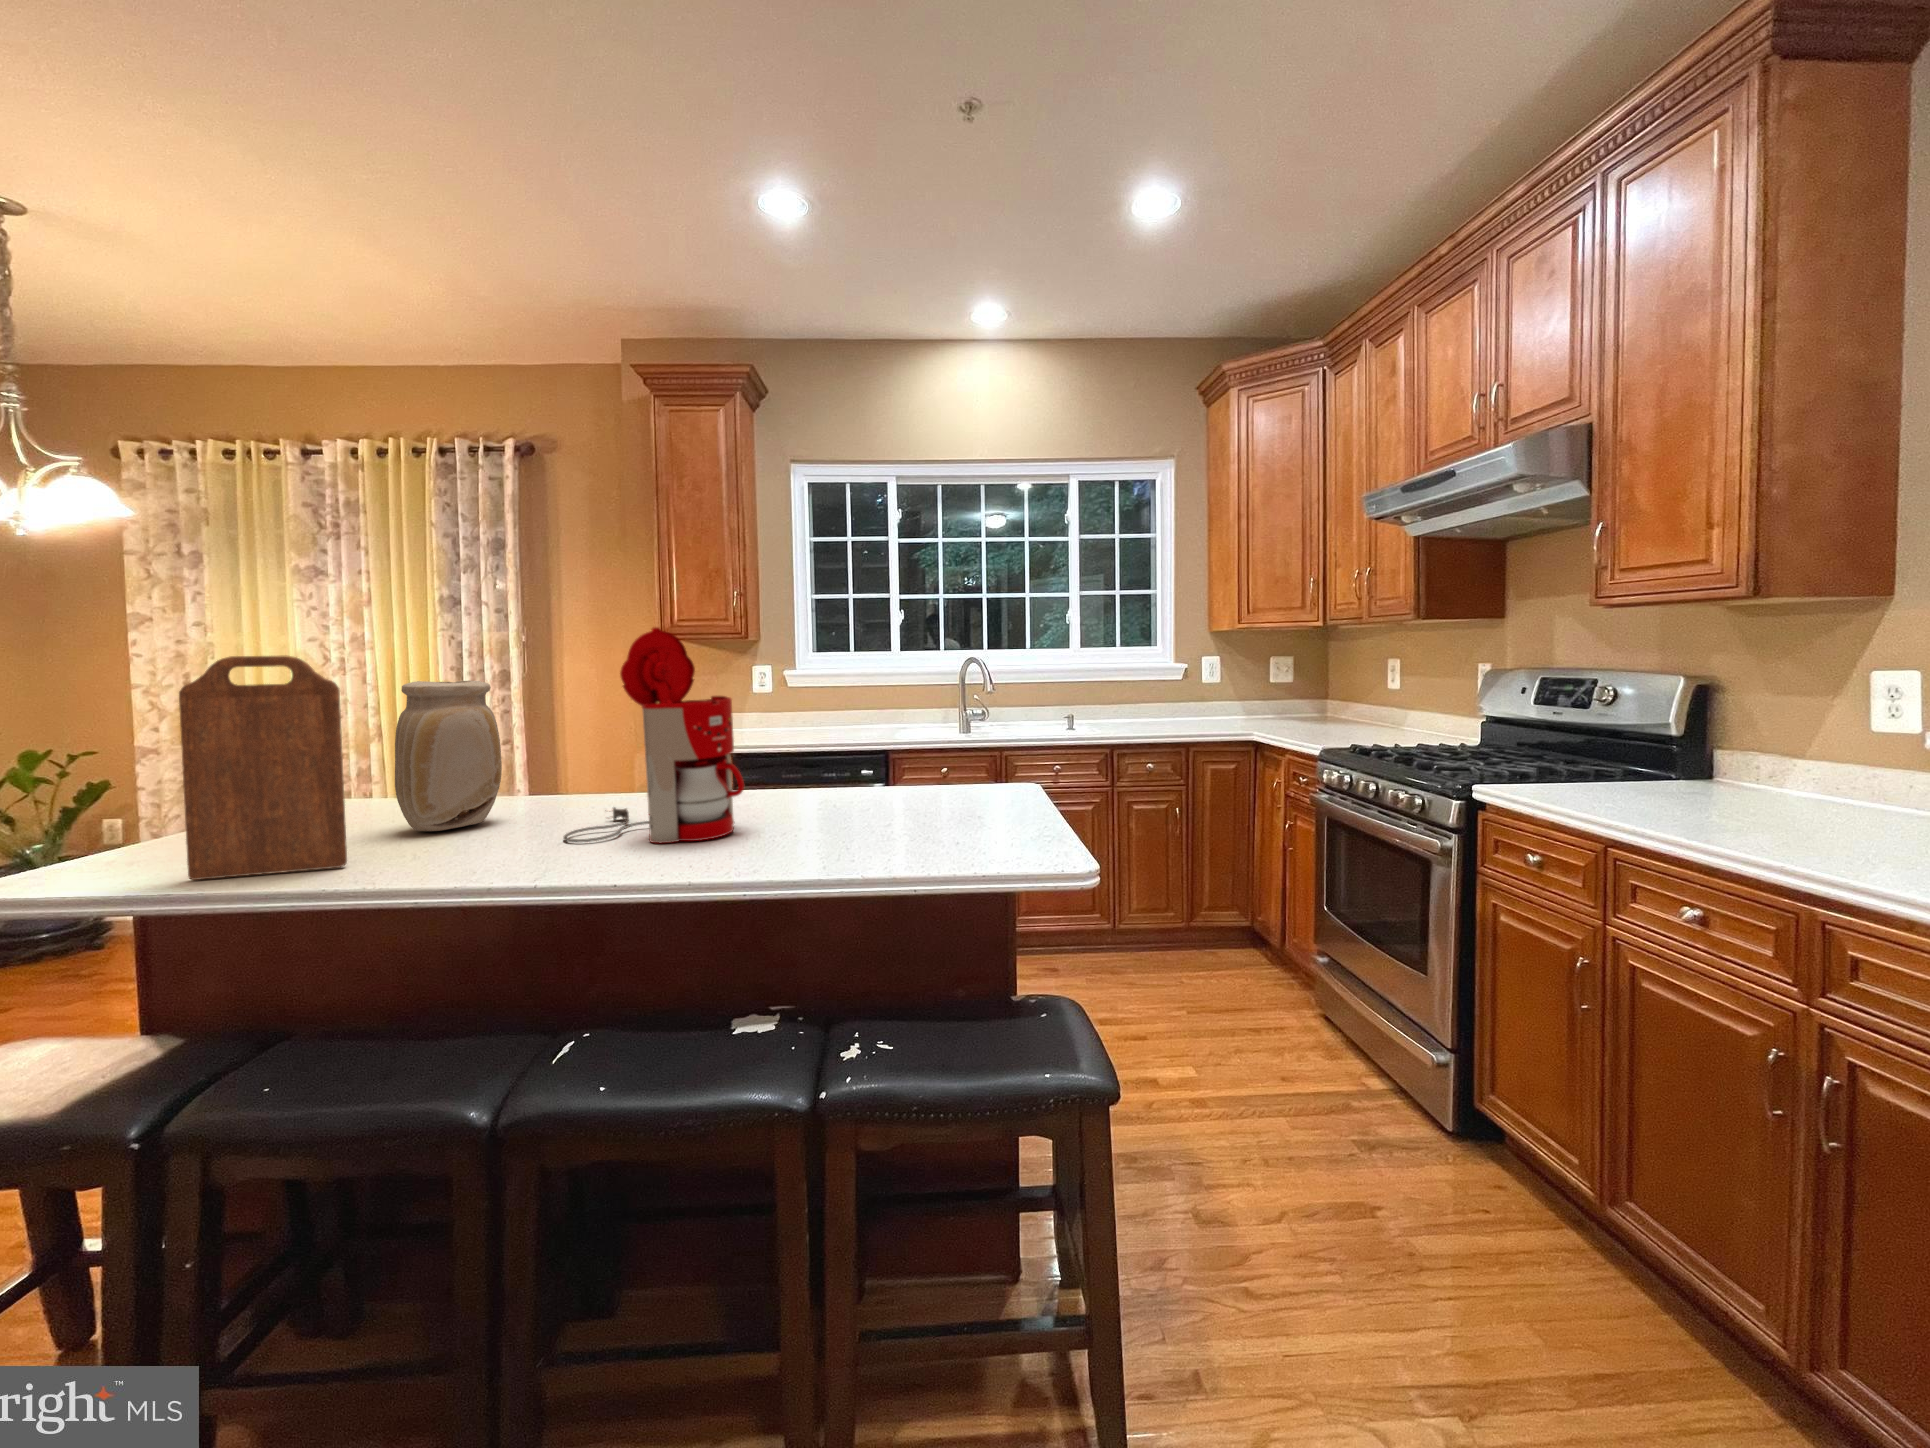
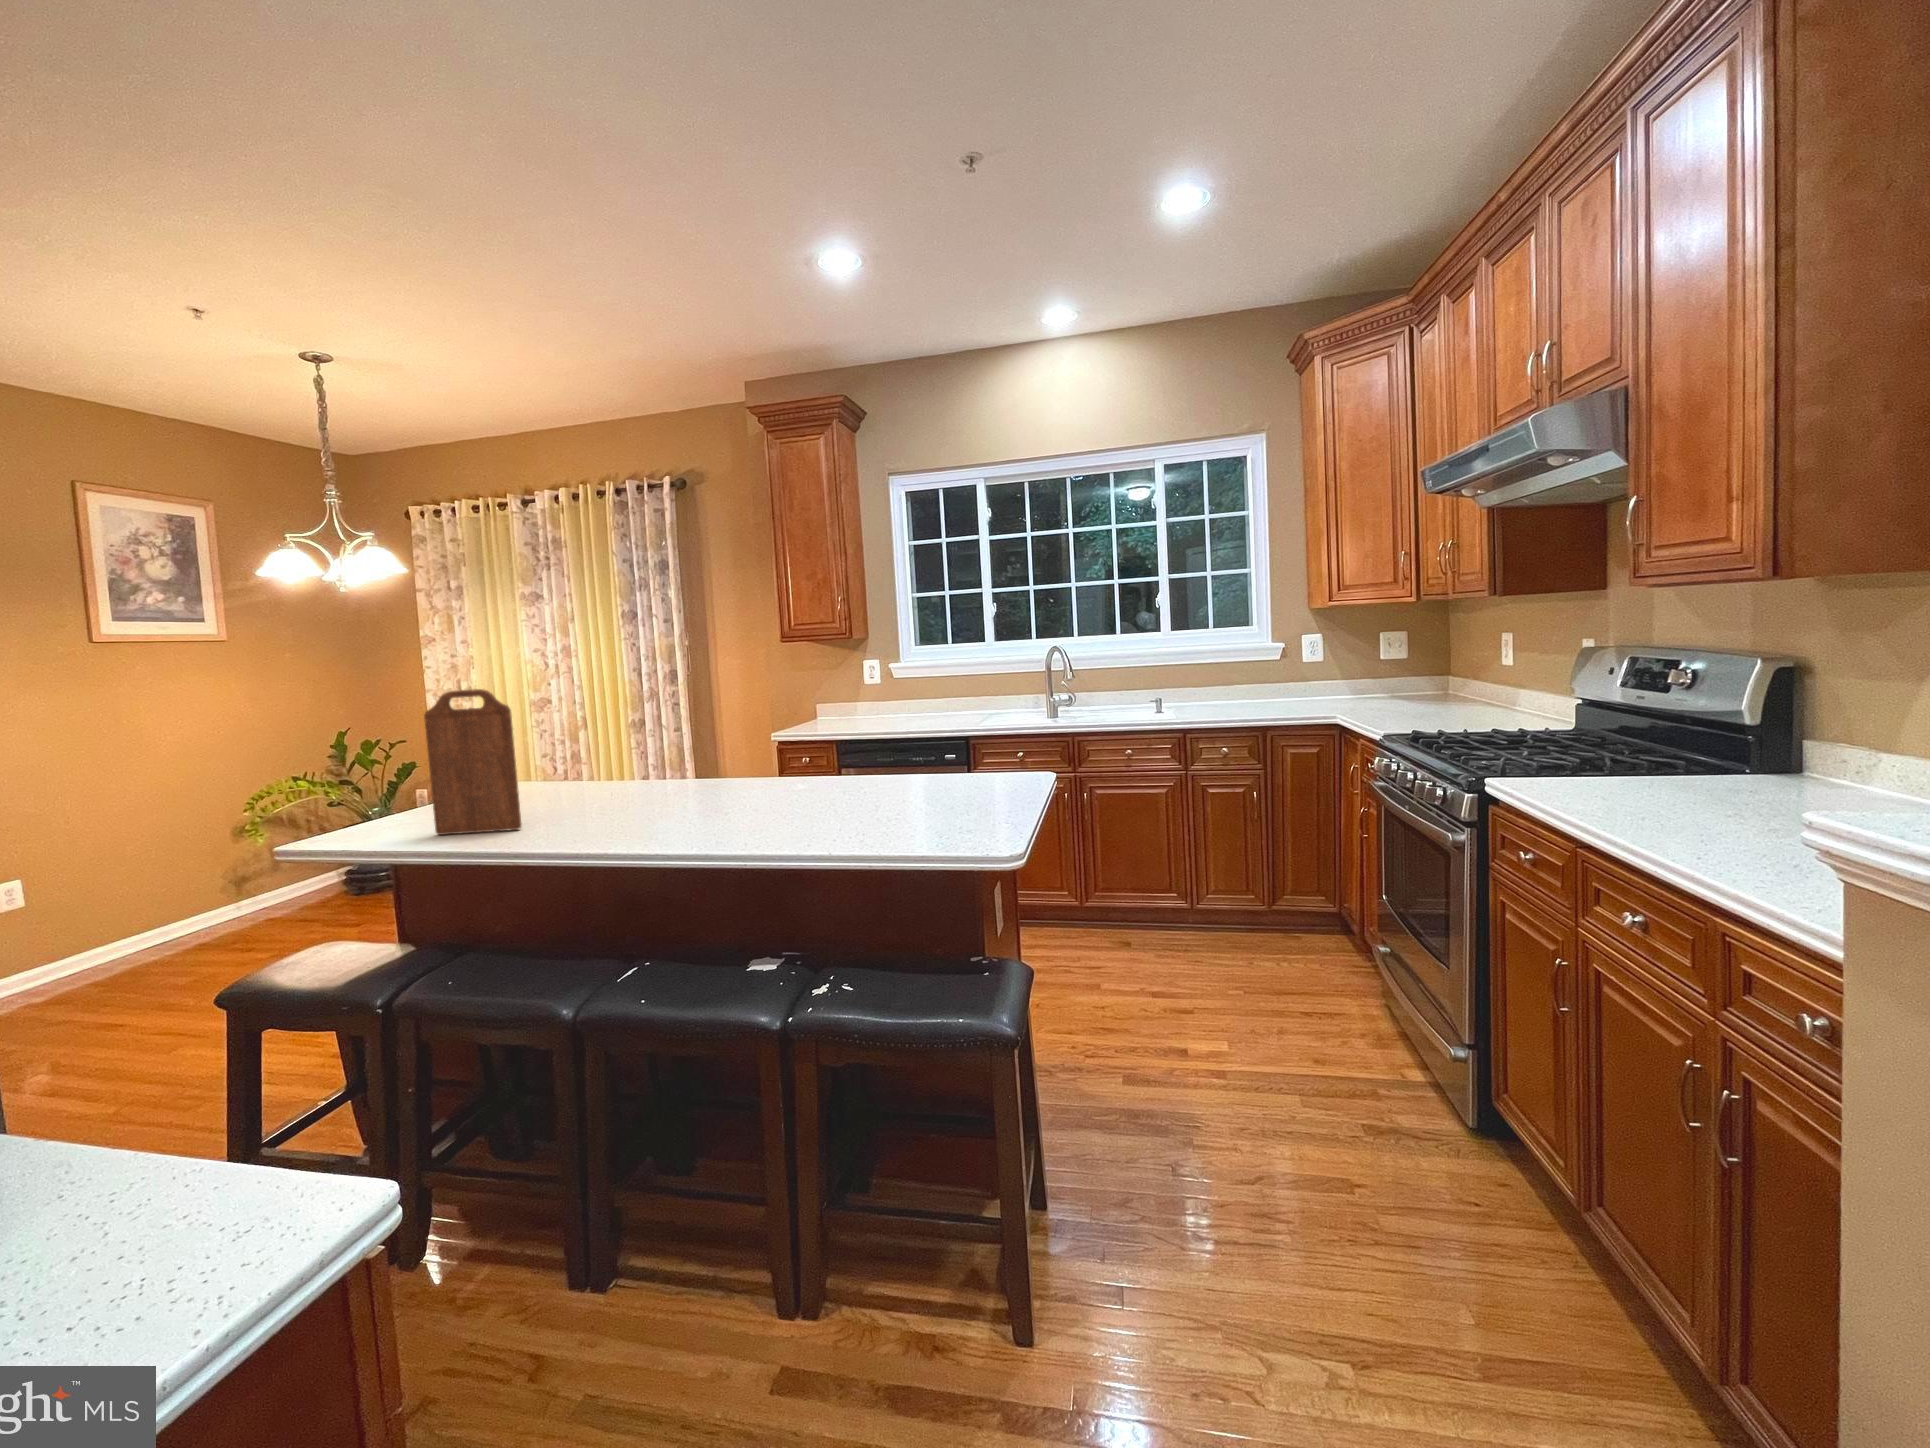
coffee maker: present [564,627,744,843] -> none [657,656,778,819]
vase: present [395,681,502,831] -> none [555,696,625,806]

